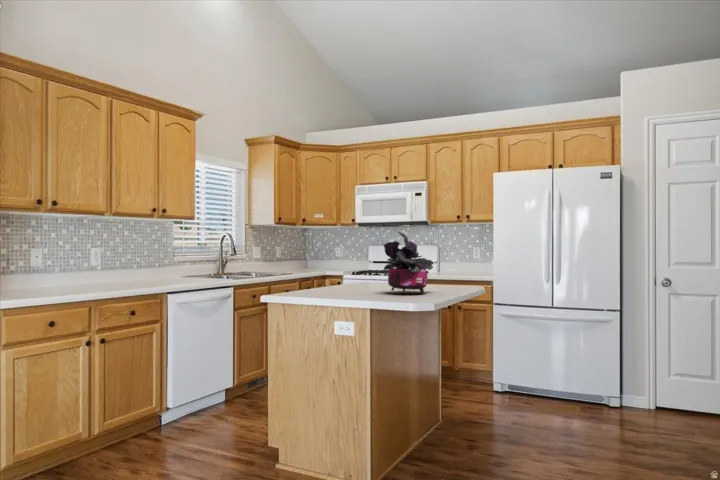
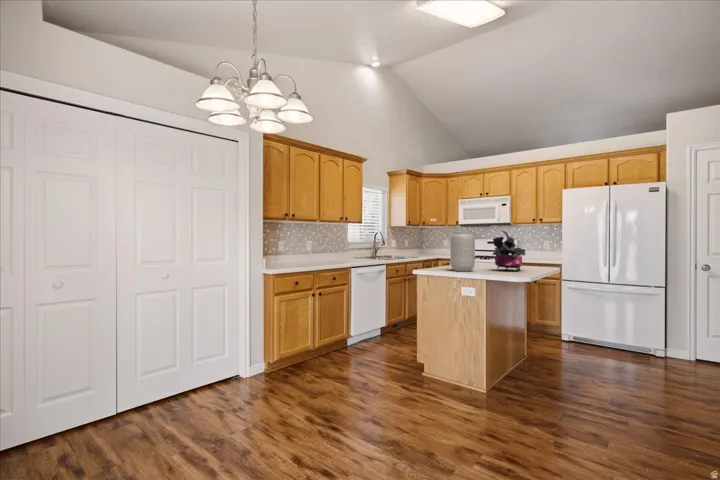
vase: none [319,233,355,297] -> present [451,232,475,272]

